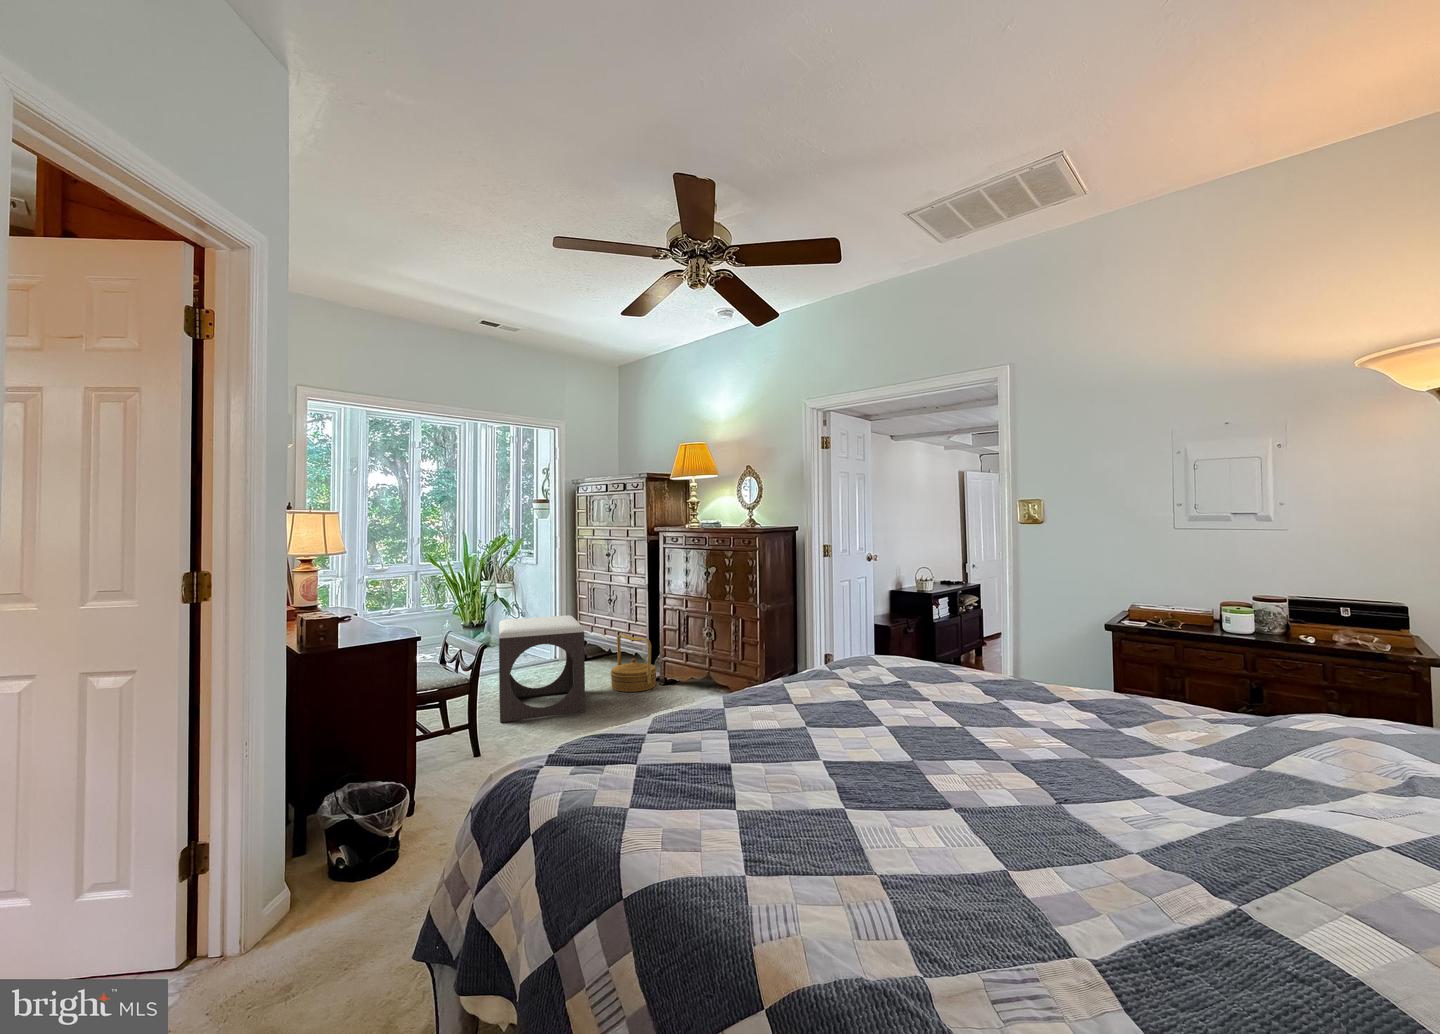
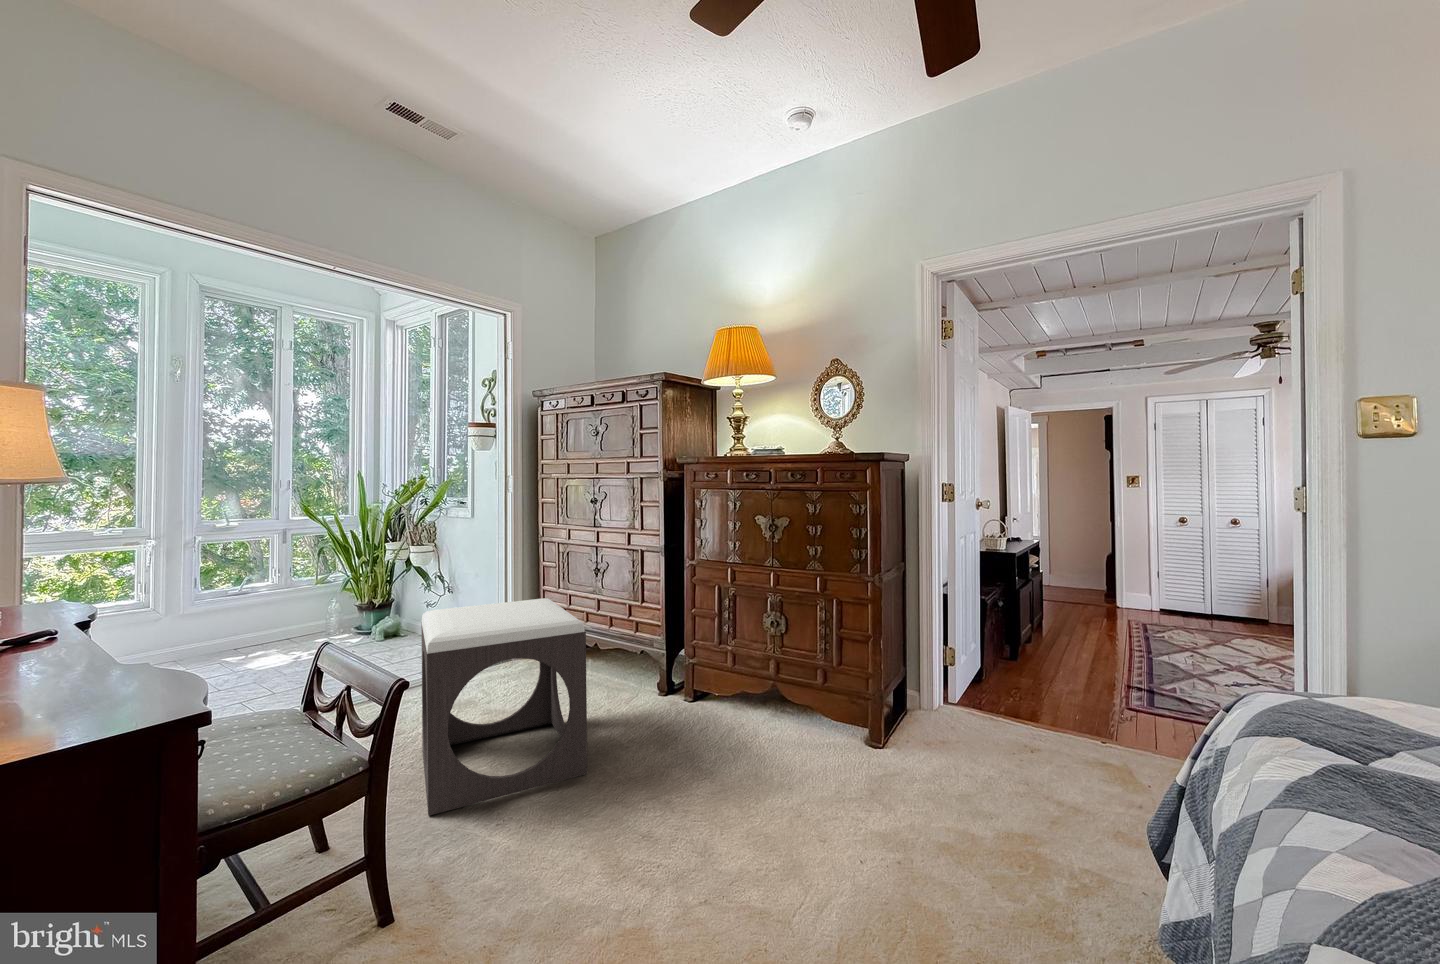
woven basket: present [610,634,657,692] -> none [610,623,683,719]

